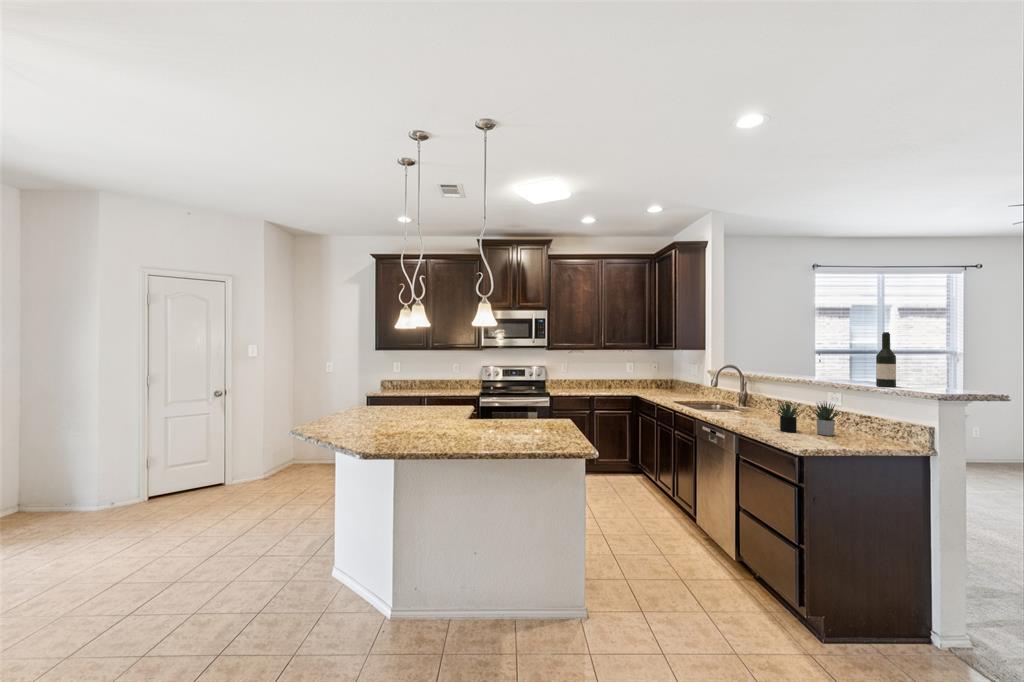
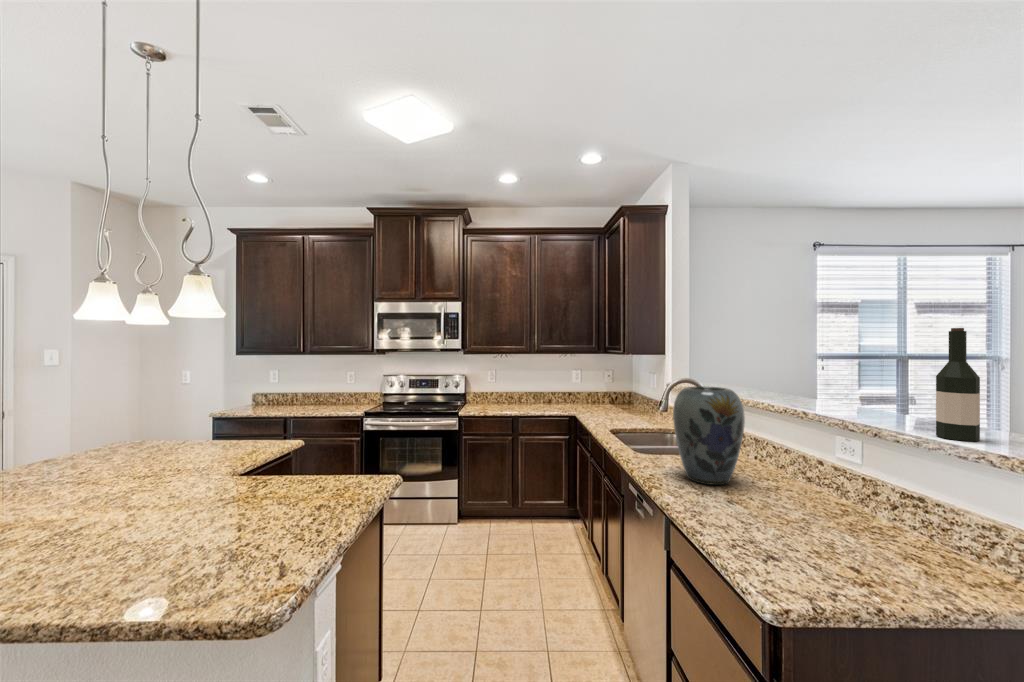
vase: none [733,366,776,421] -> present [673,386,745,485]
succulent plant: present [775,402,841,436] -> none [727,458,877,541]

